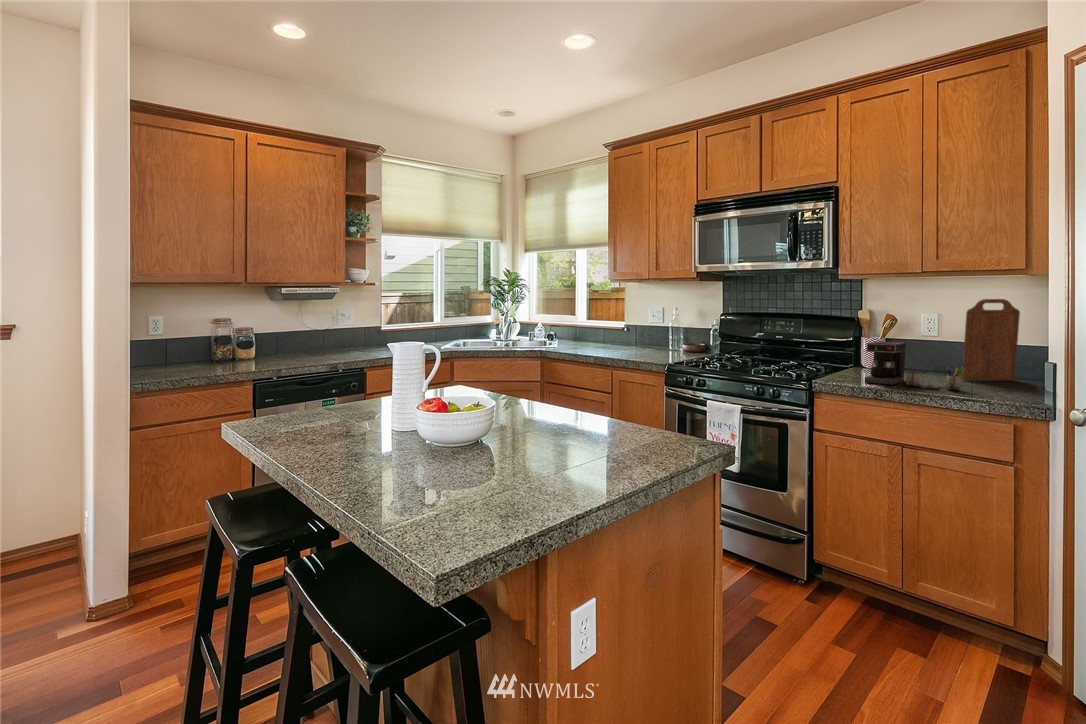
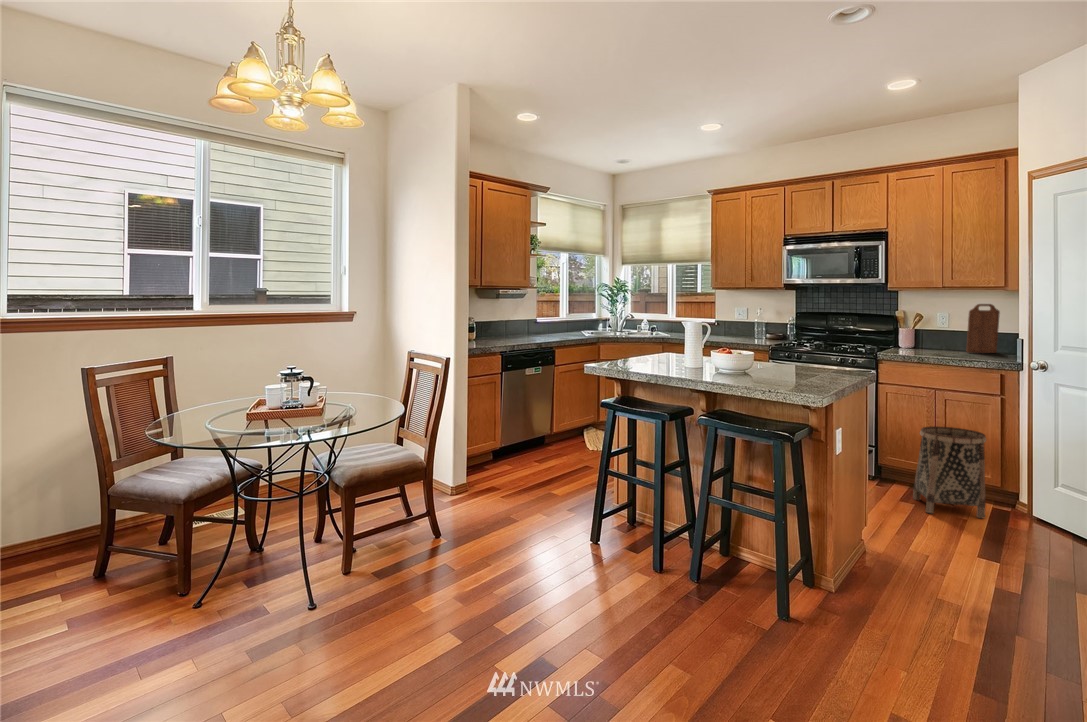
coffee maker: present [865,341,965,389] -> none [910,329,972,356]
basket: none [859,512,983,696] -> present [913,426,986,518]

